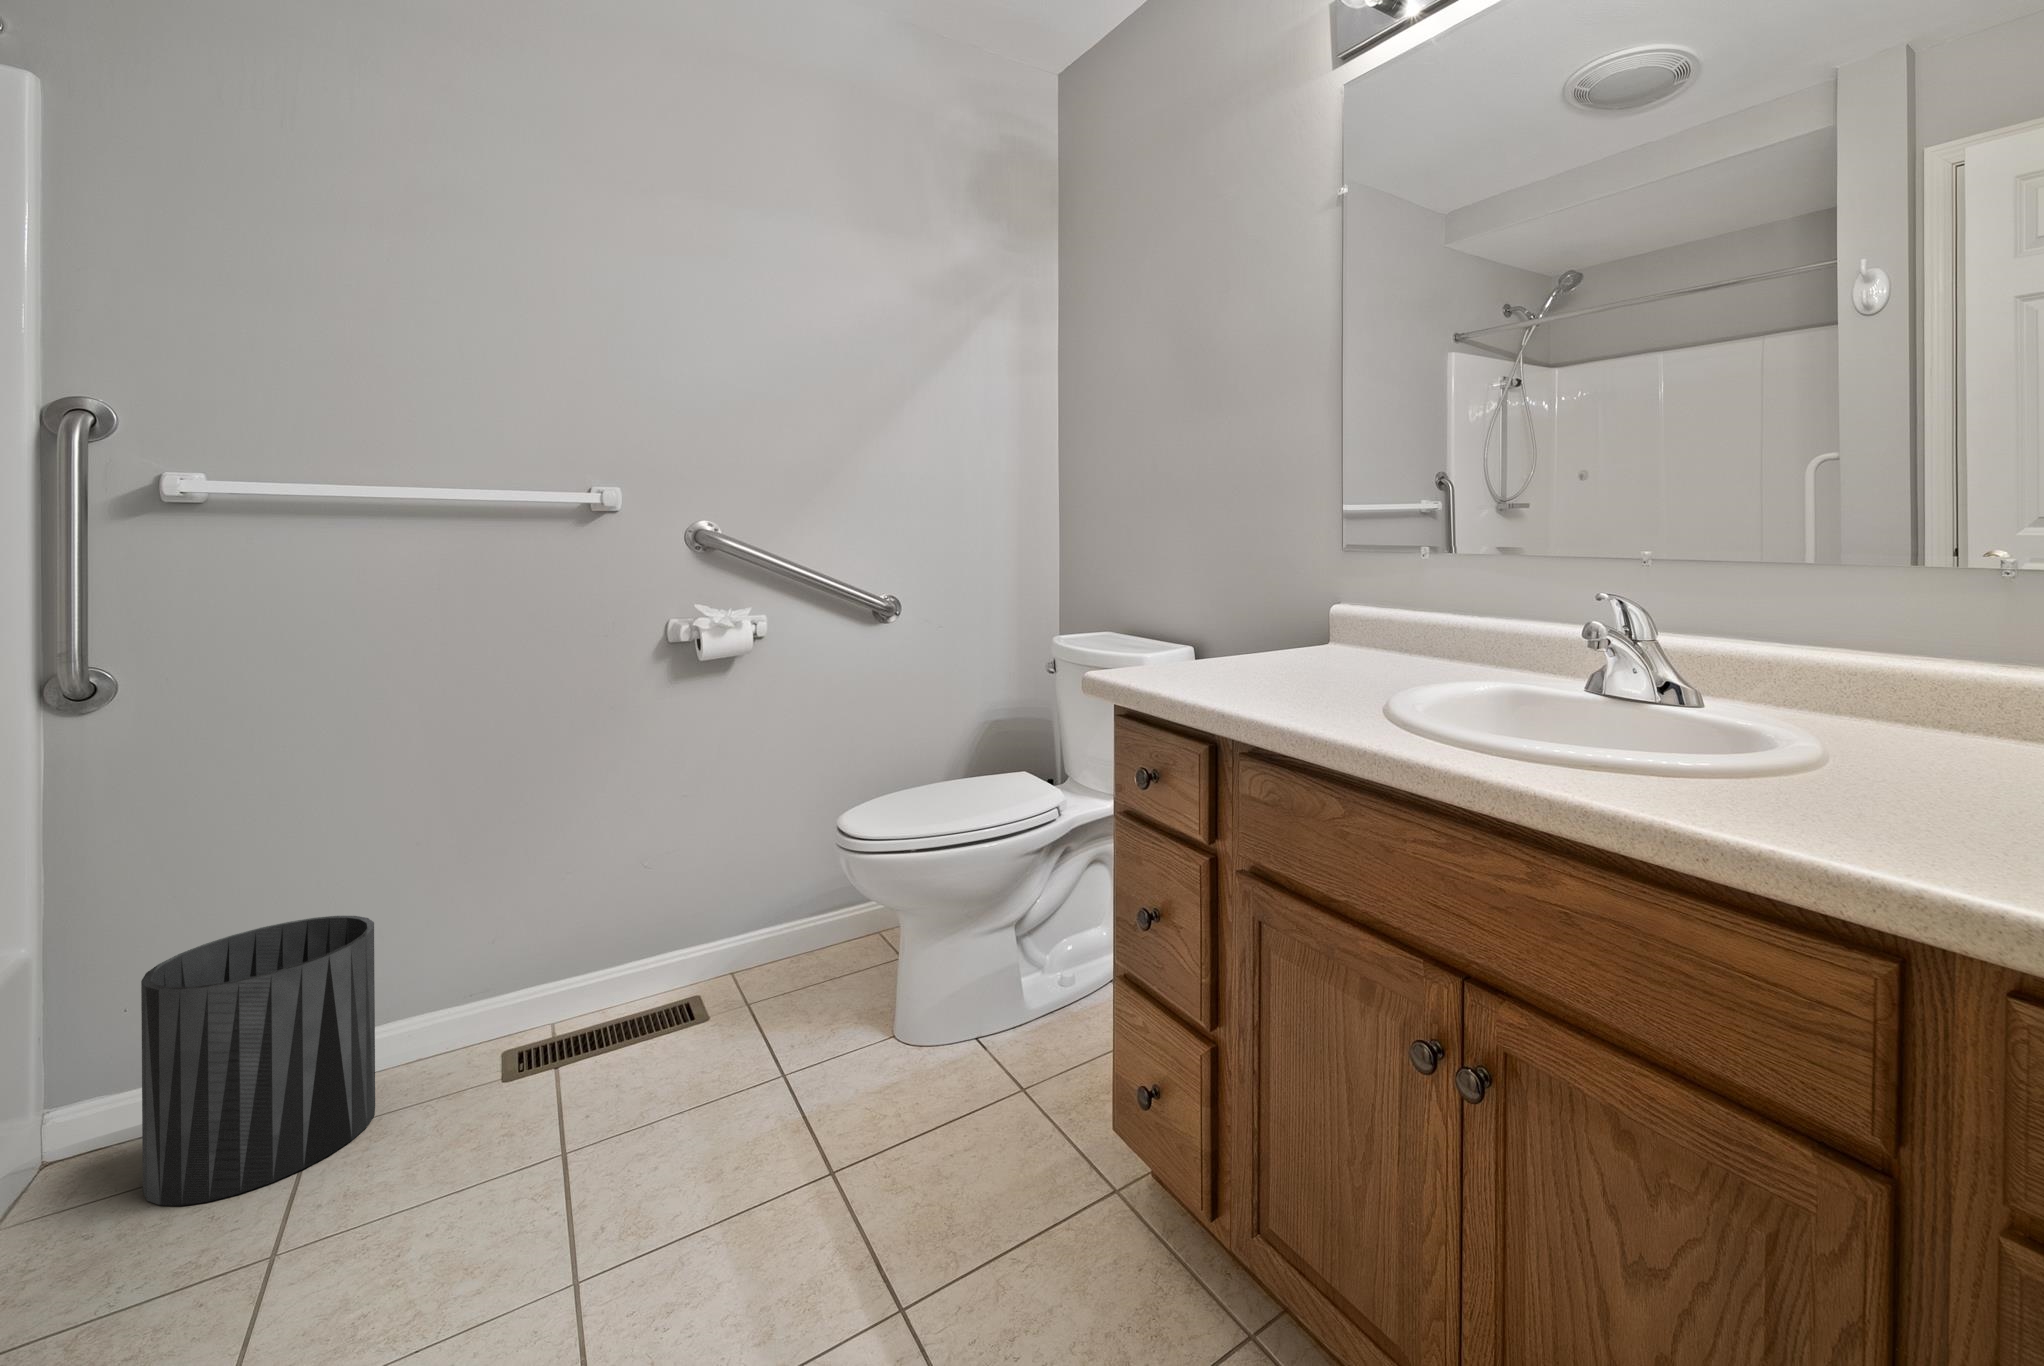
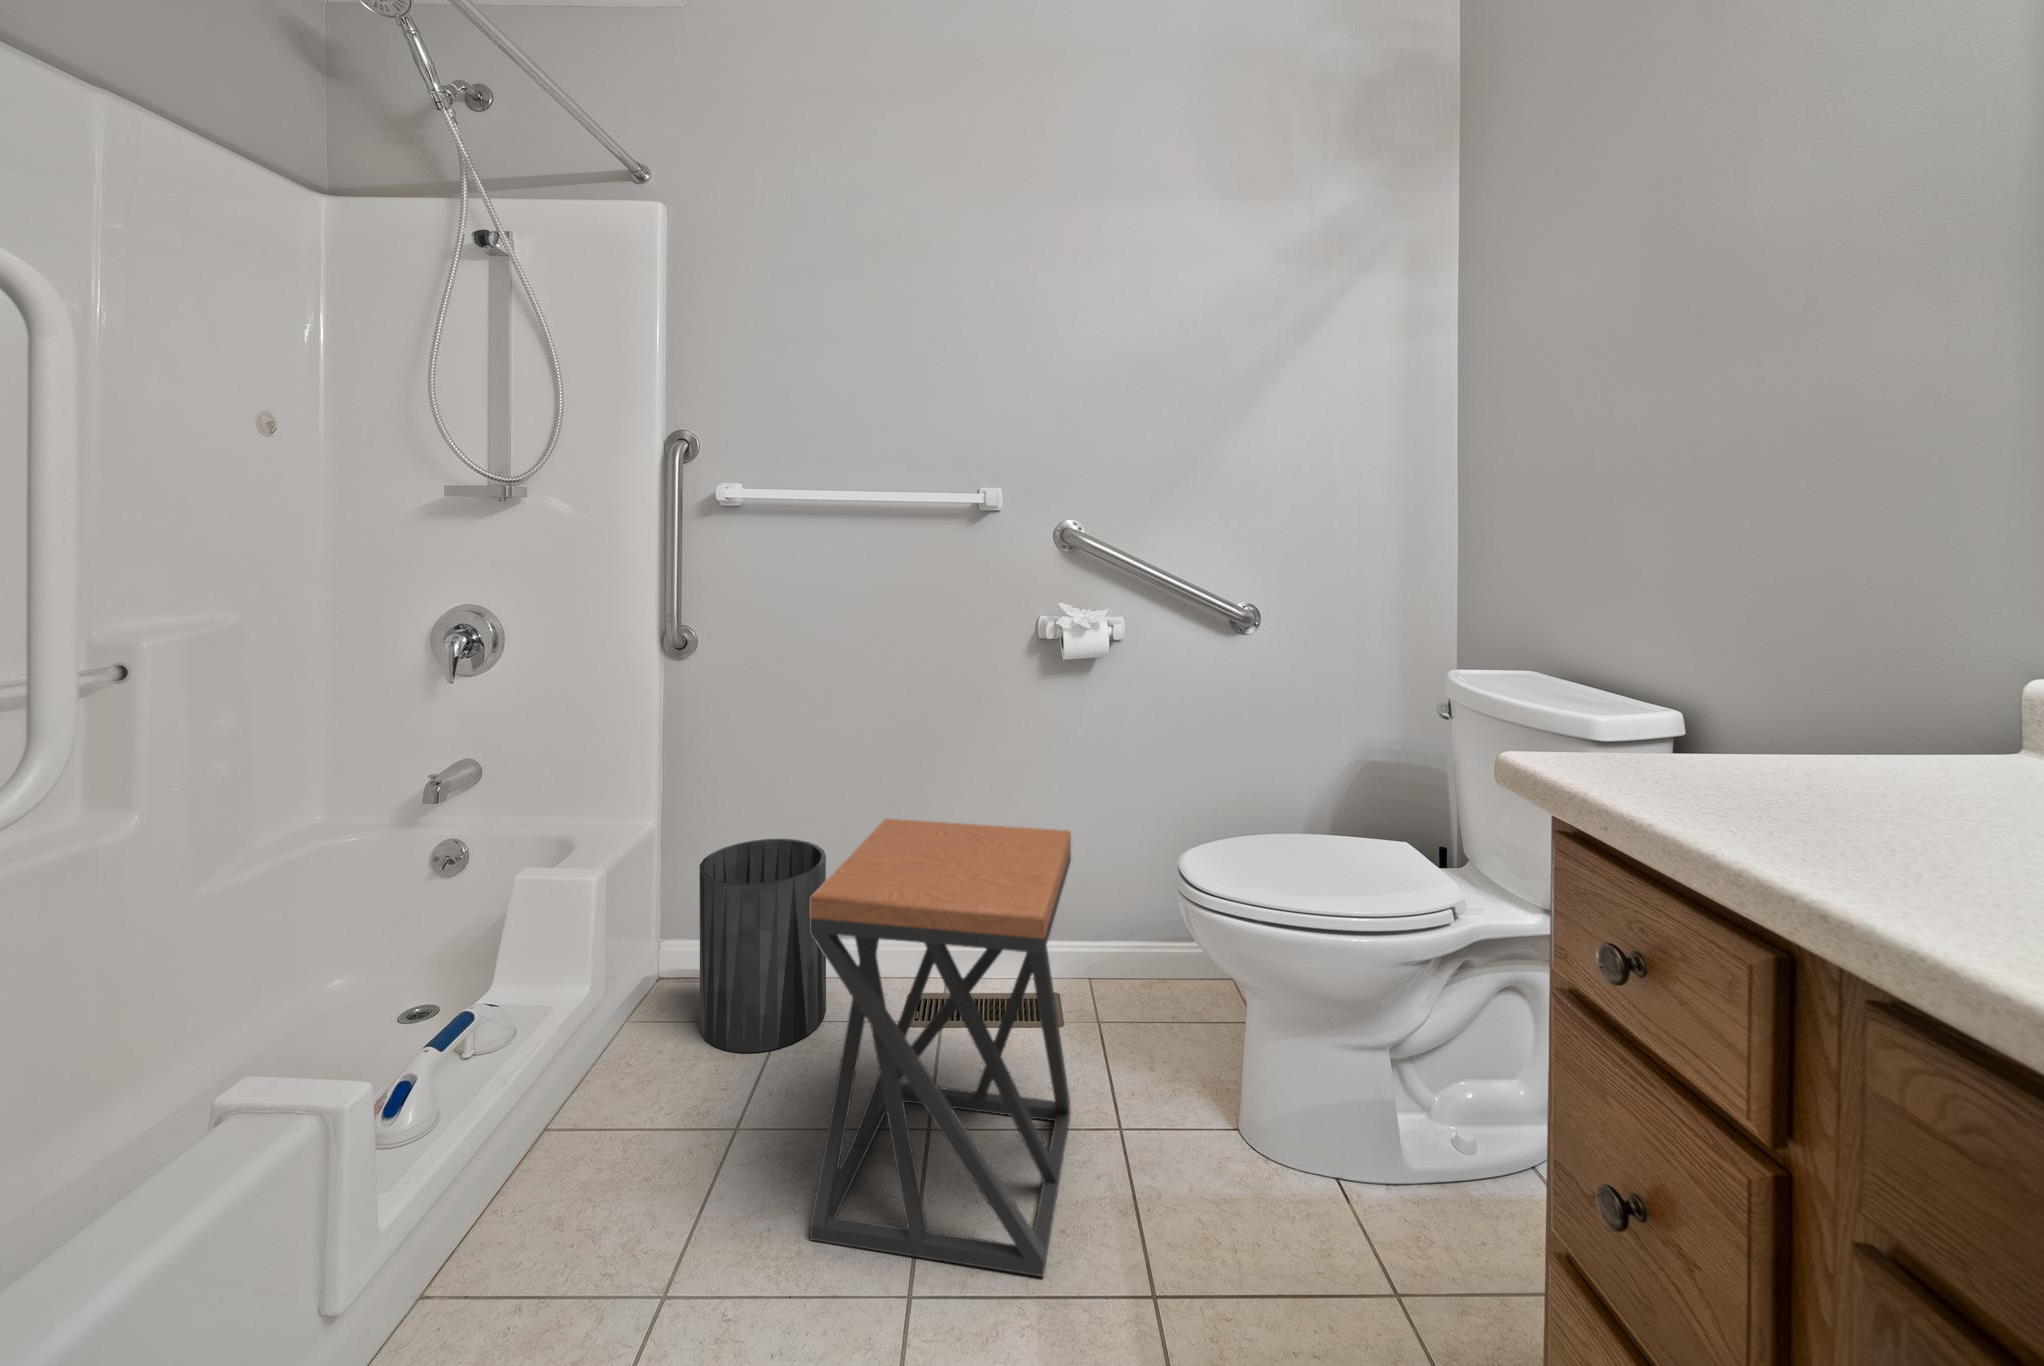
stool: none [411,815,727,1312] -> present [810,819,1071,1277]

